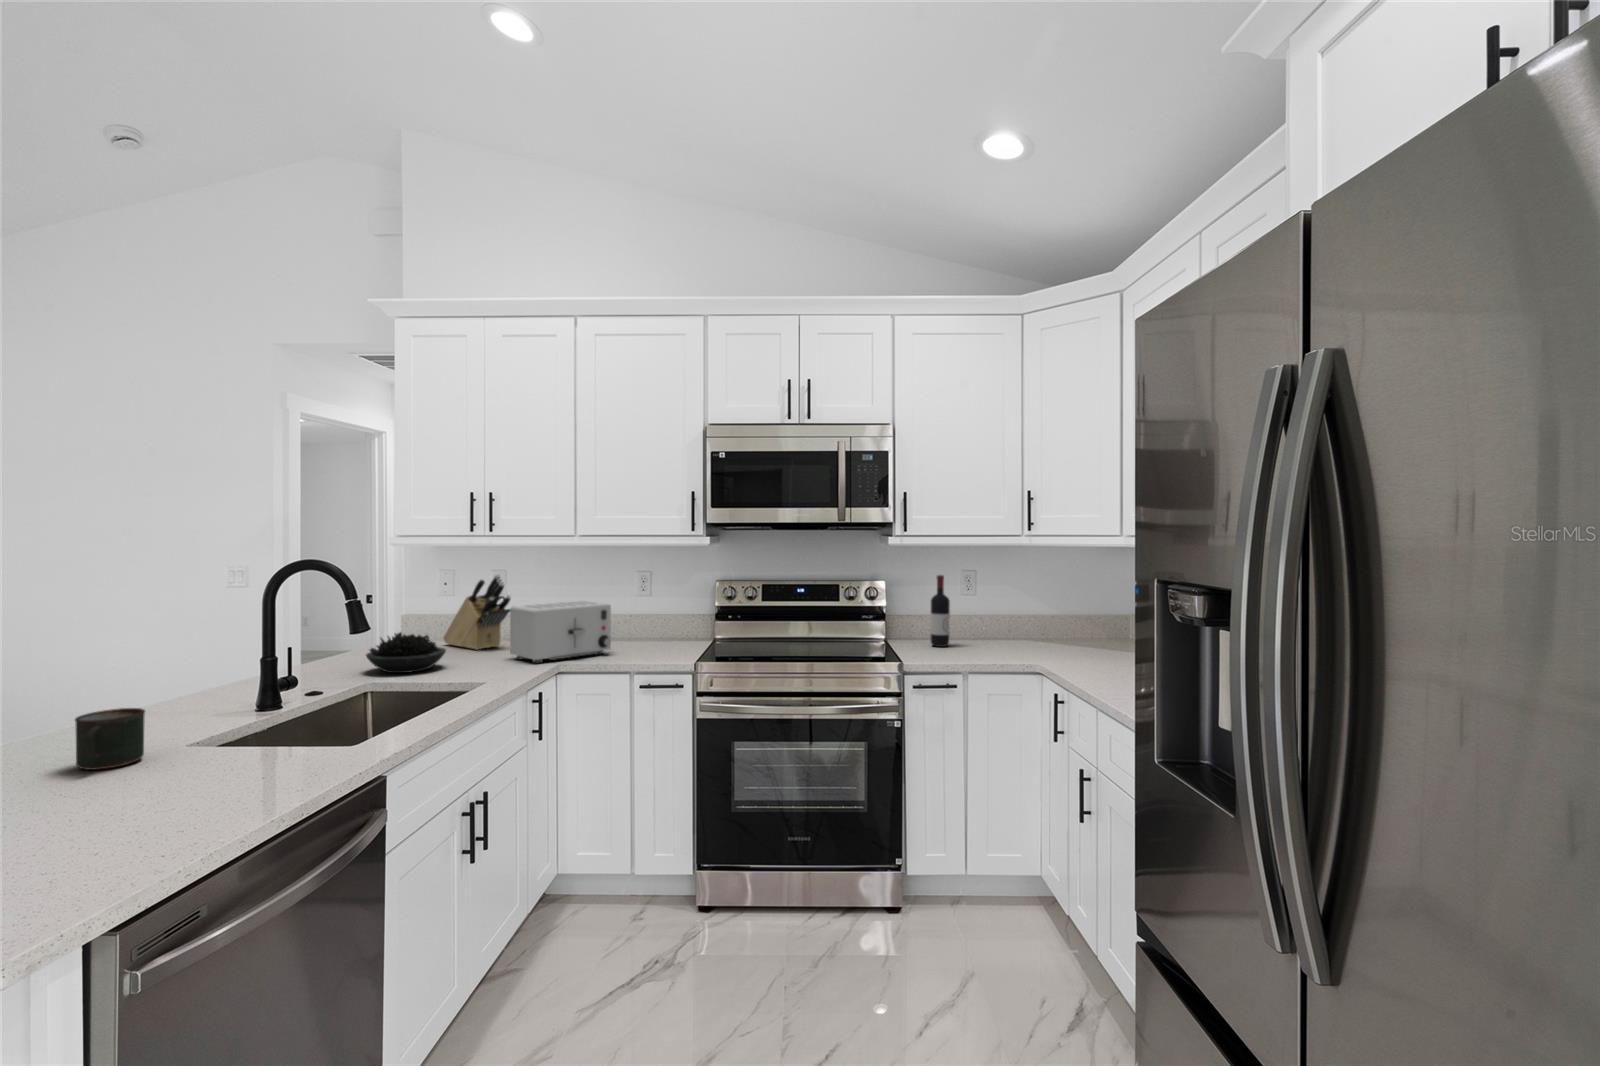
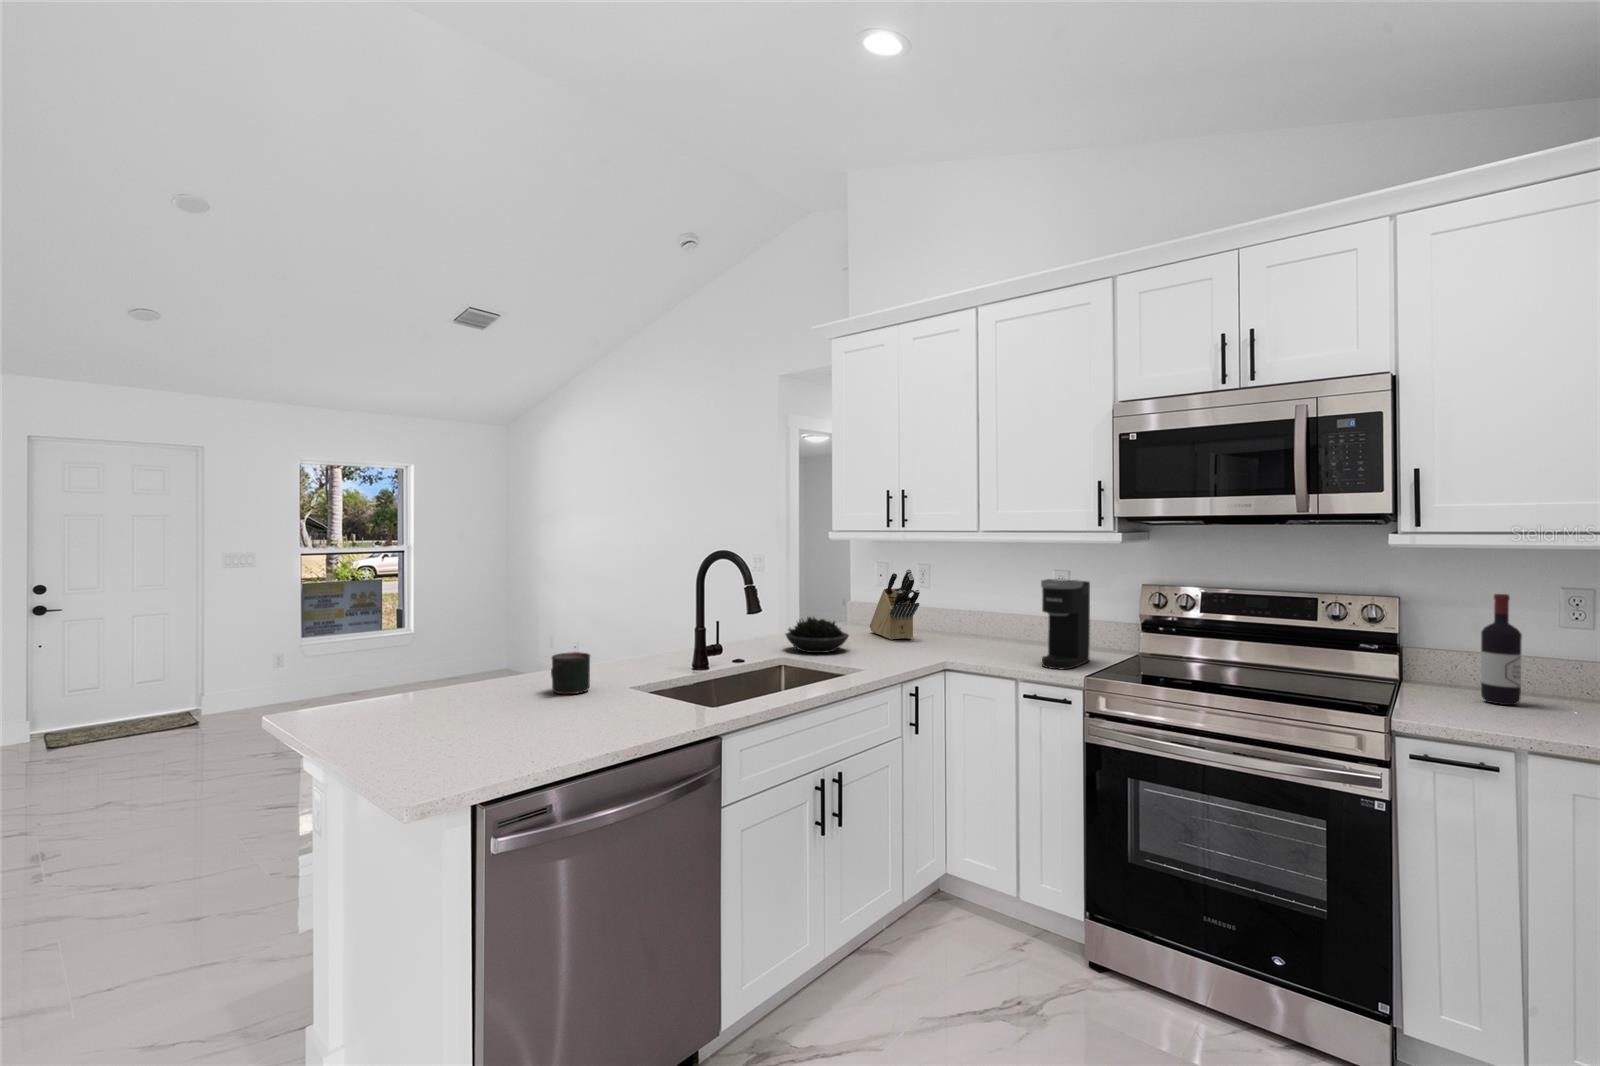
coffee maker: none [648,578,683,659] -> present [1041,579,1090,669]
toaster: present [510,601,611,663] -> none [908,599,1006,658]

